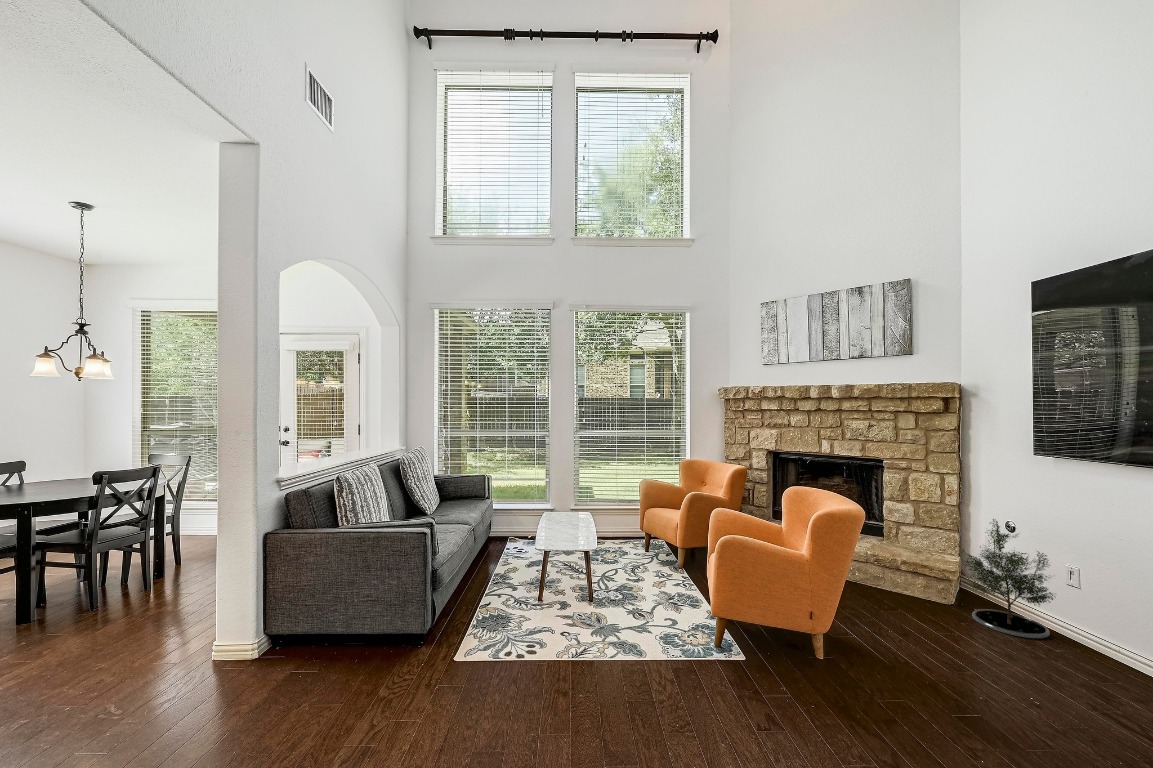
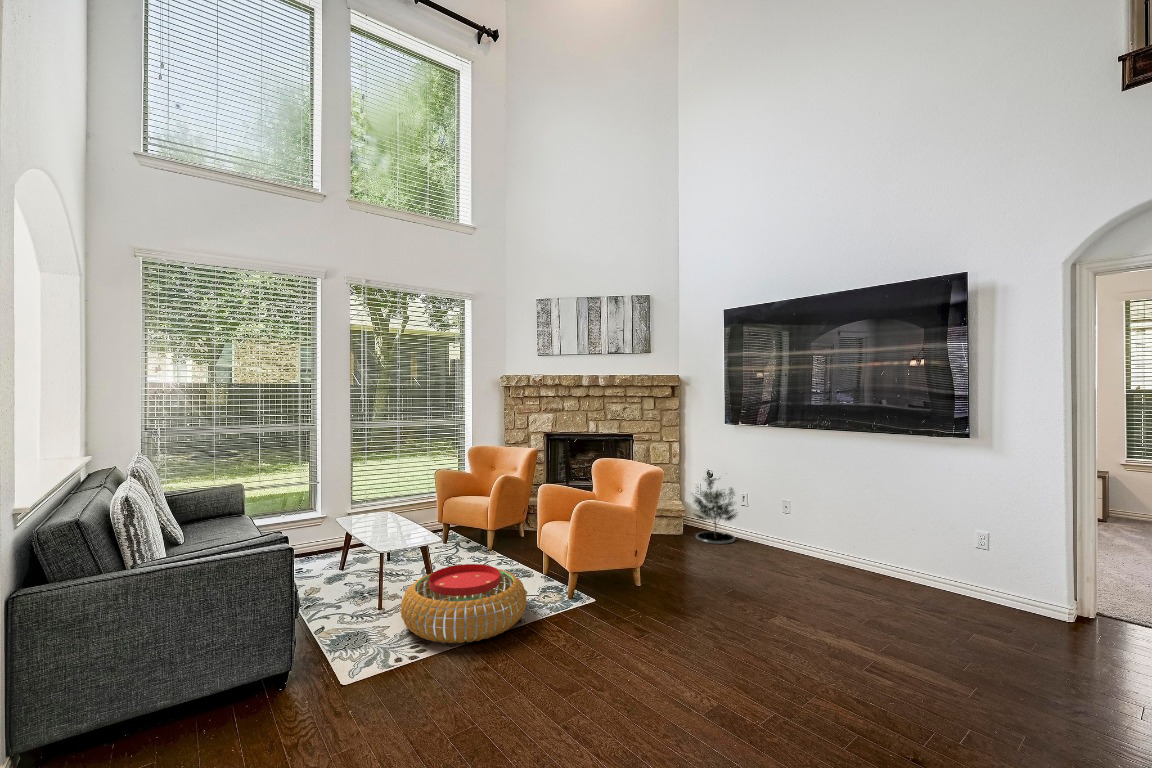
pouf: none [530,575,659,663] -> present [401,564,527,643]

